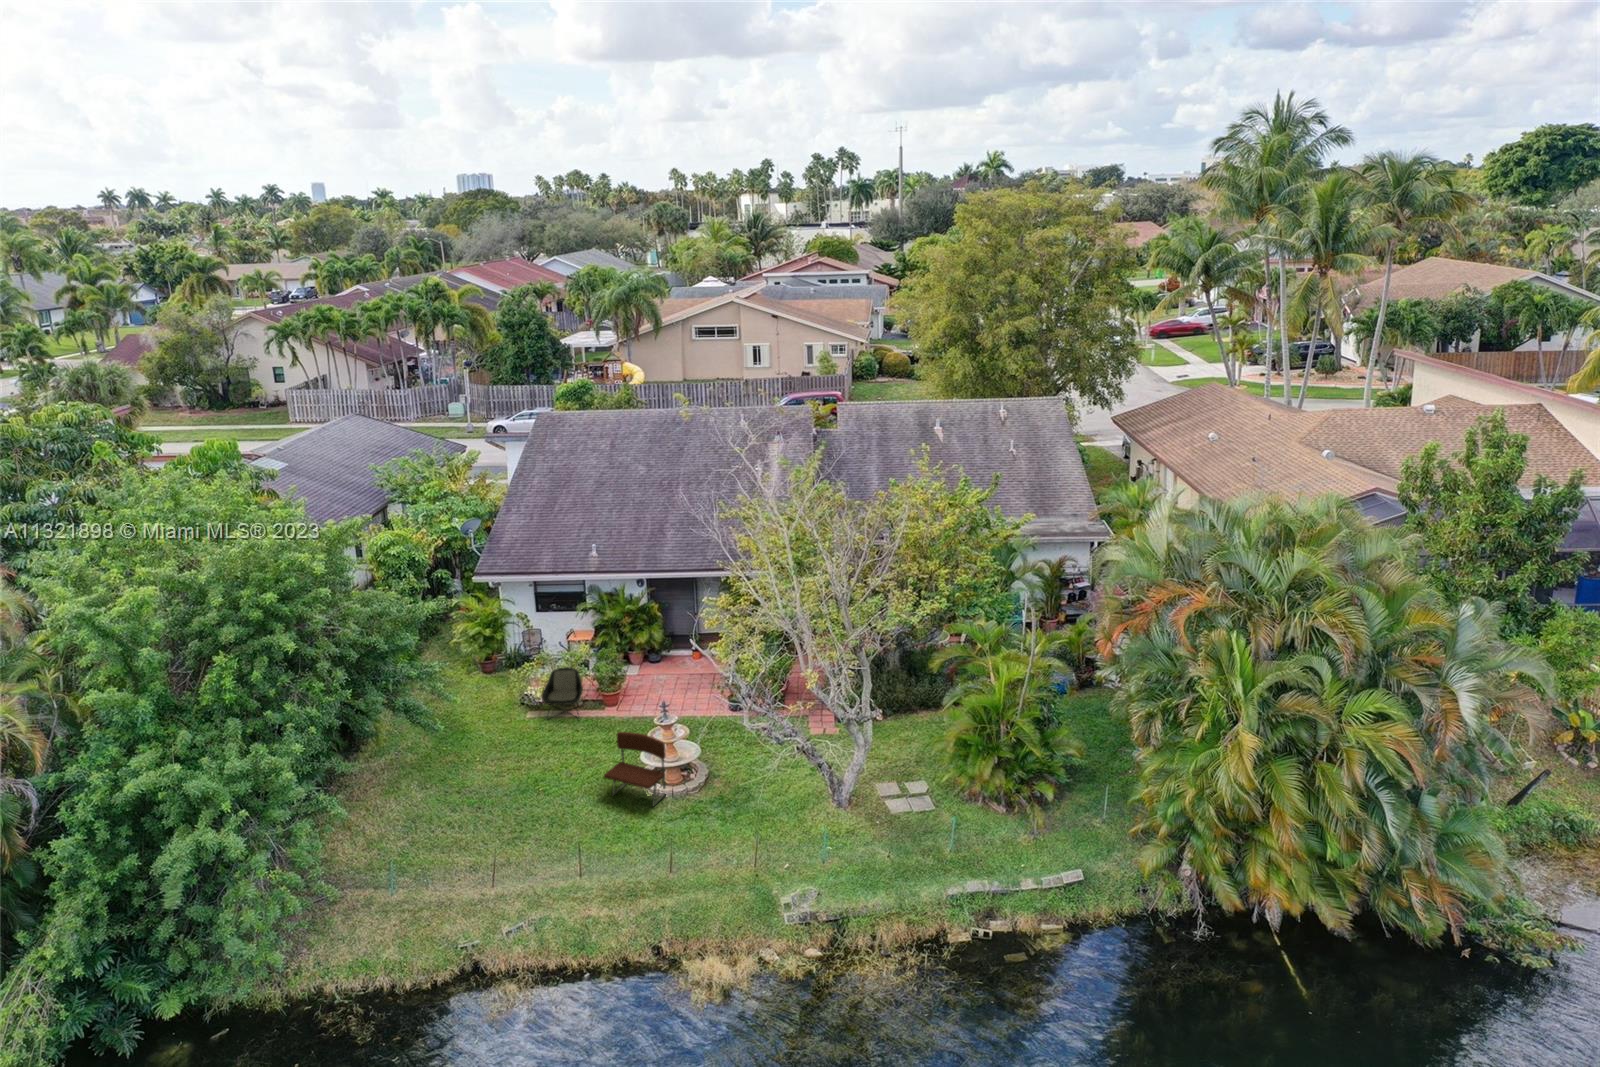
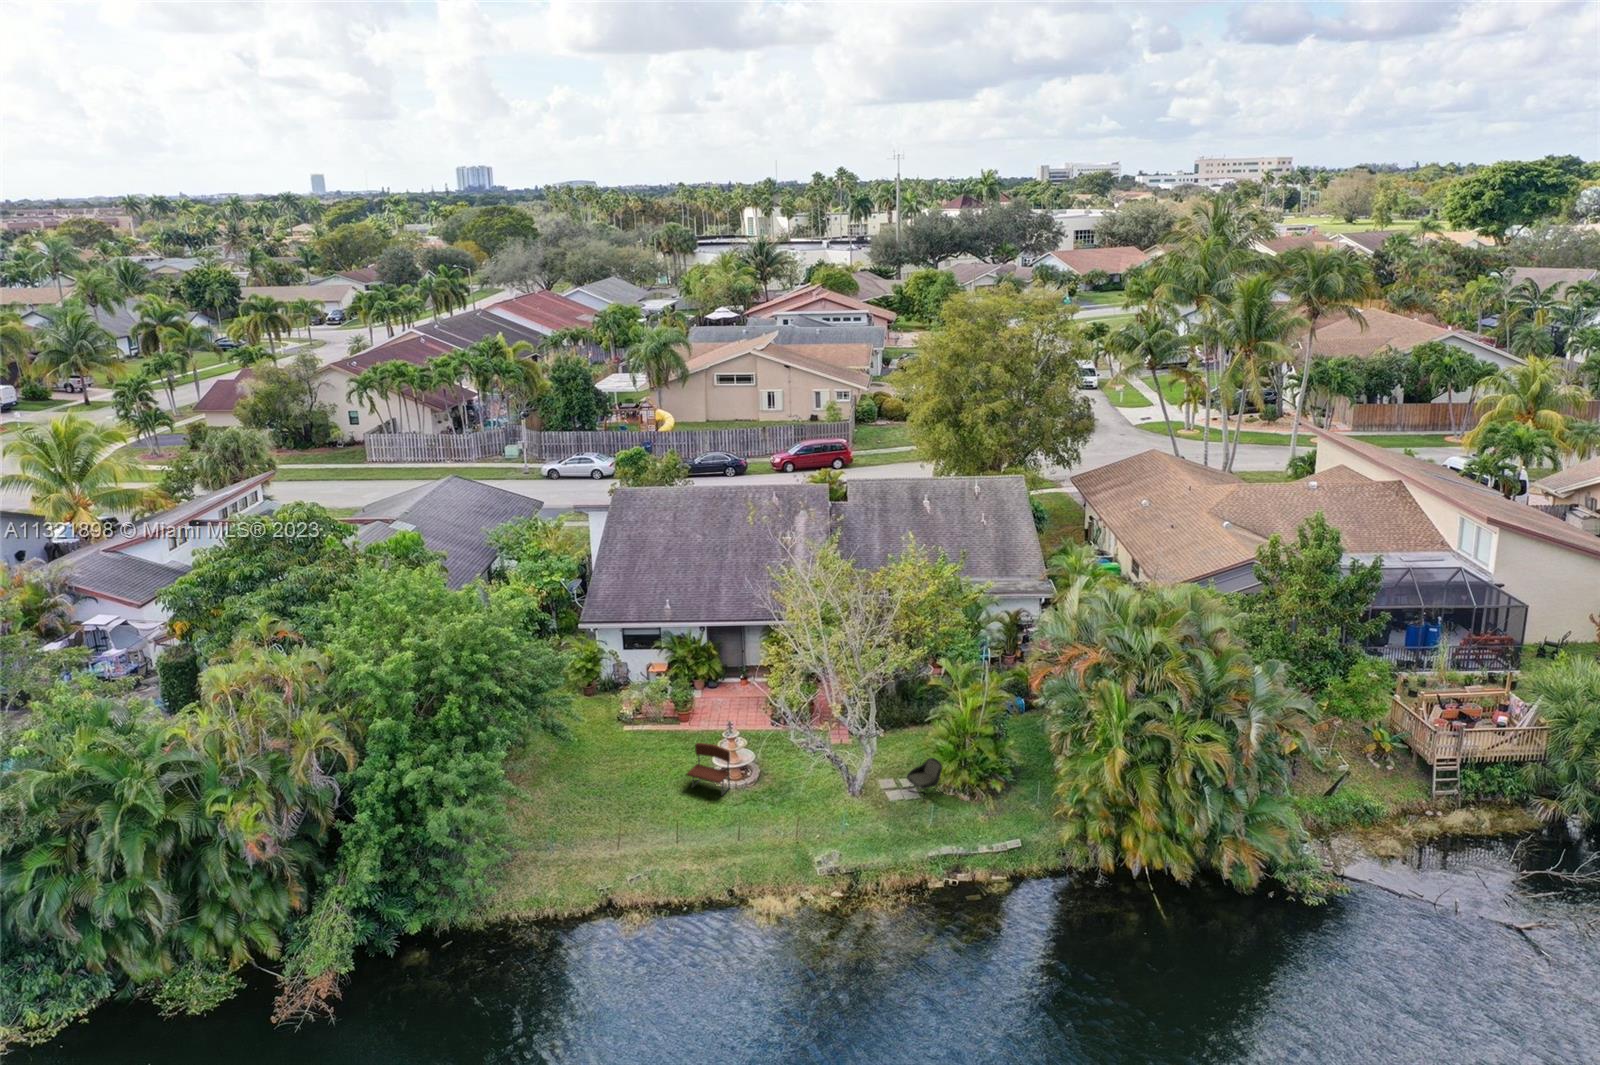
lounge chair: present [543,667,583,719] -> present [907,758,943,796]

